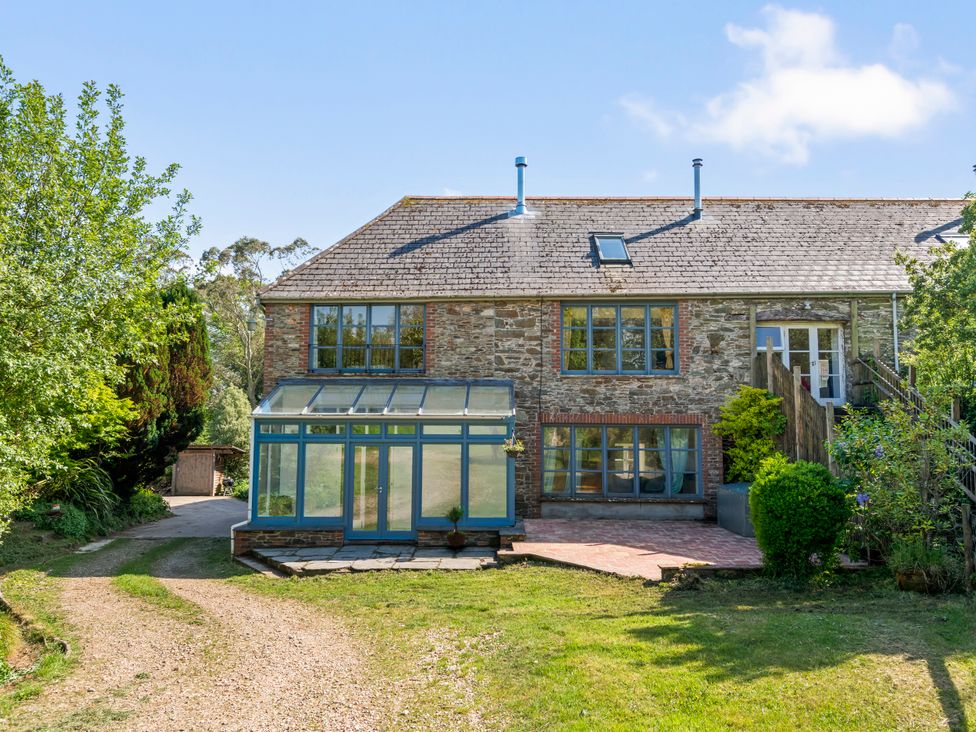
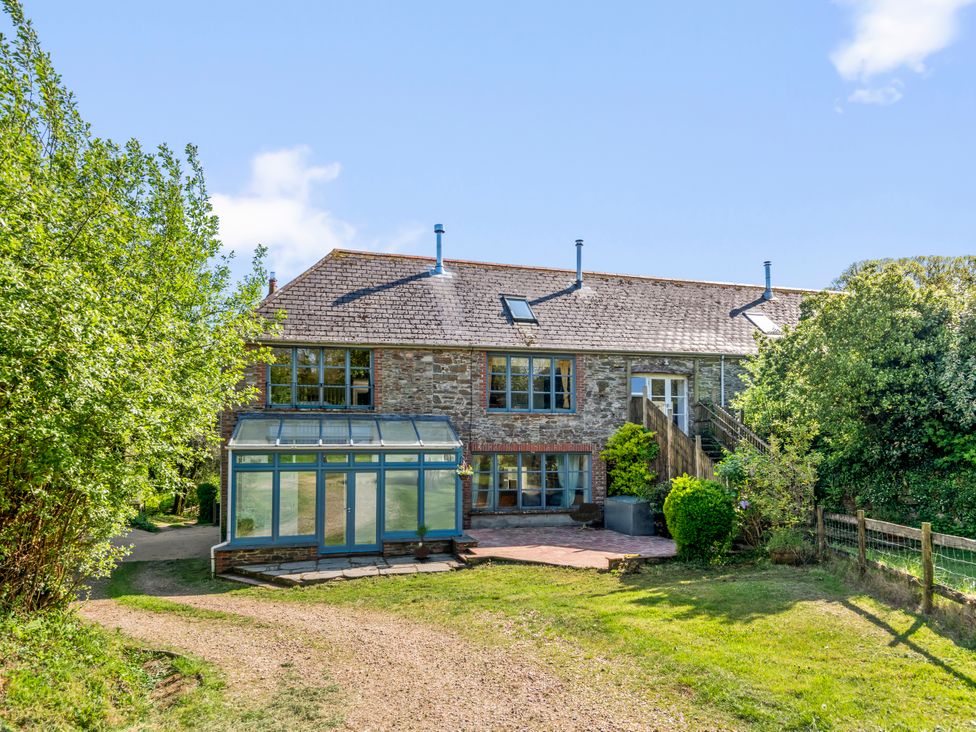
lounge chair: none [664,487,707,522] -> present [568,503,600,530]

